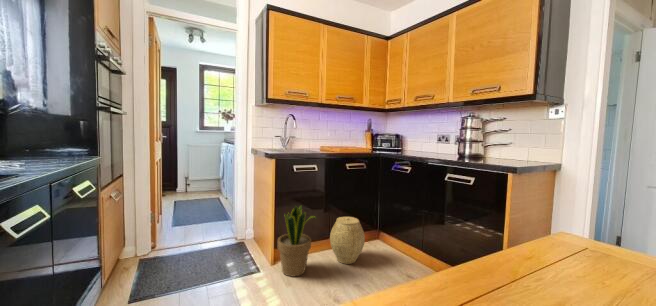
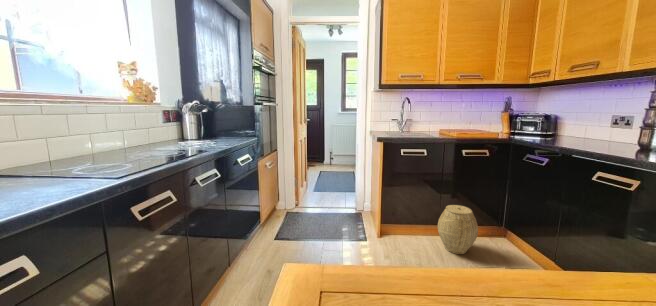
potted plant: present [278,206,315,276] -> none [382,187,421,252]

